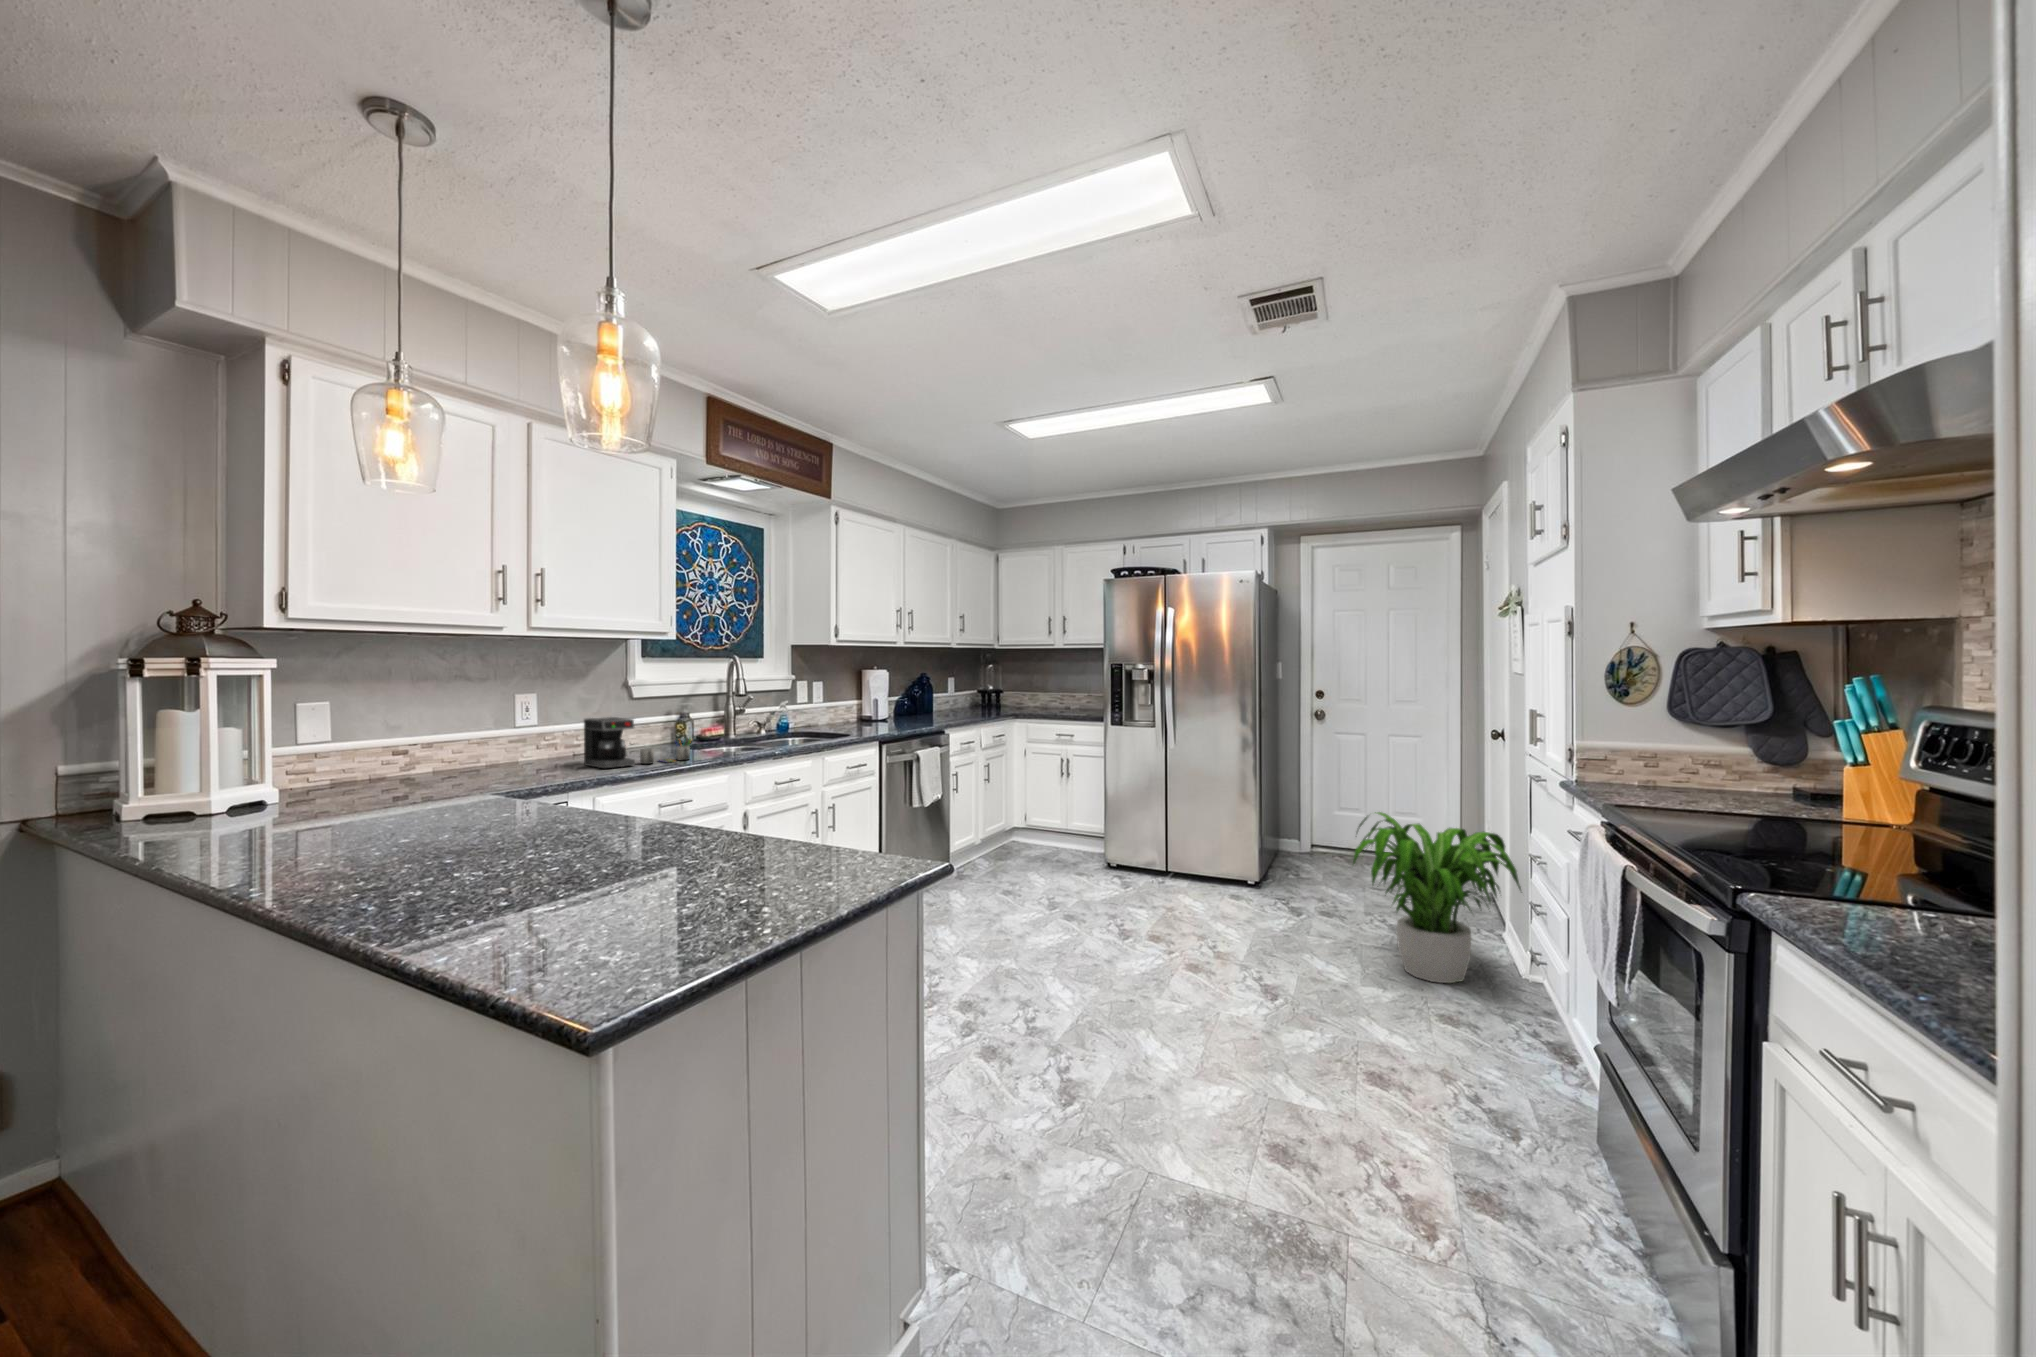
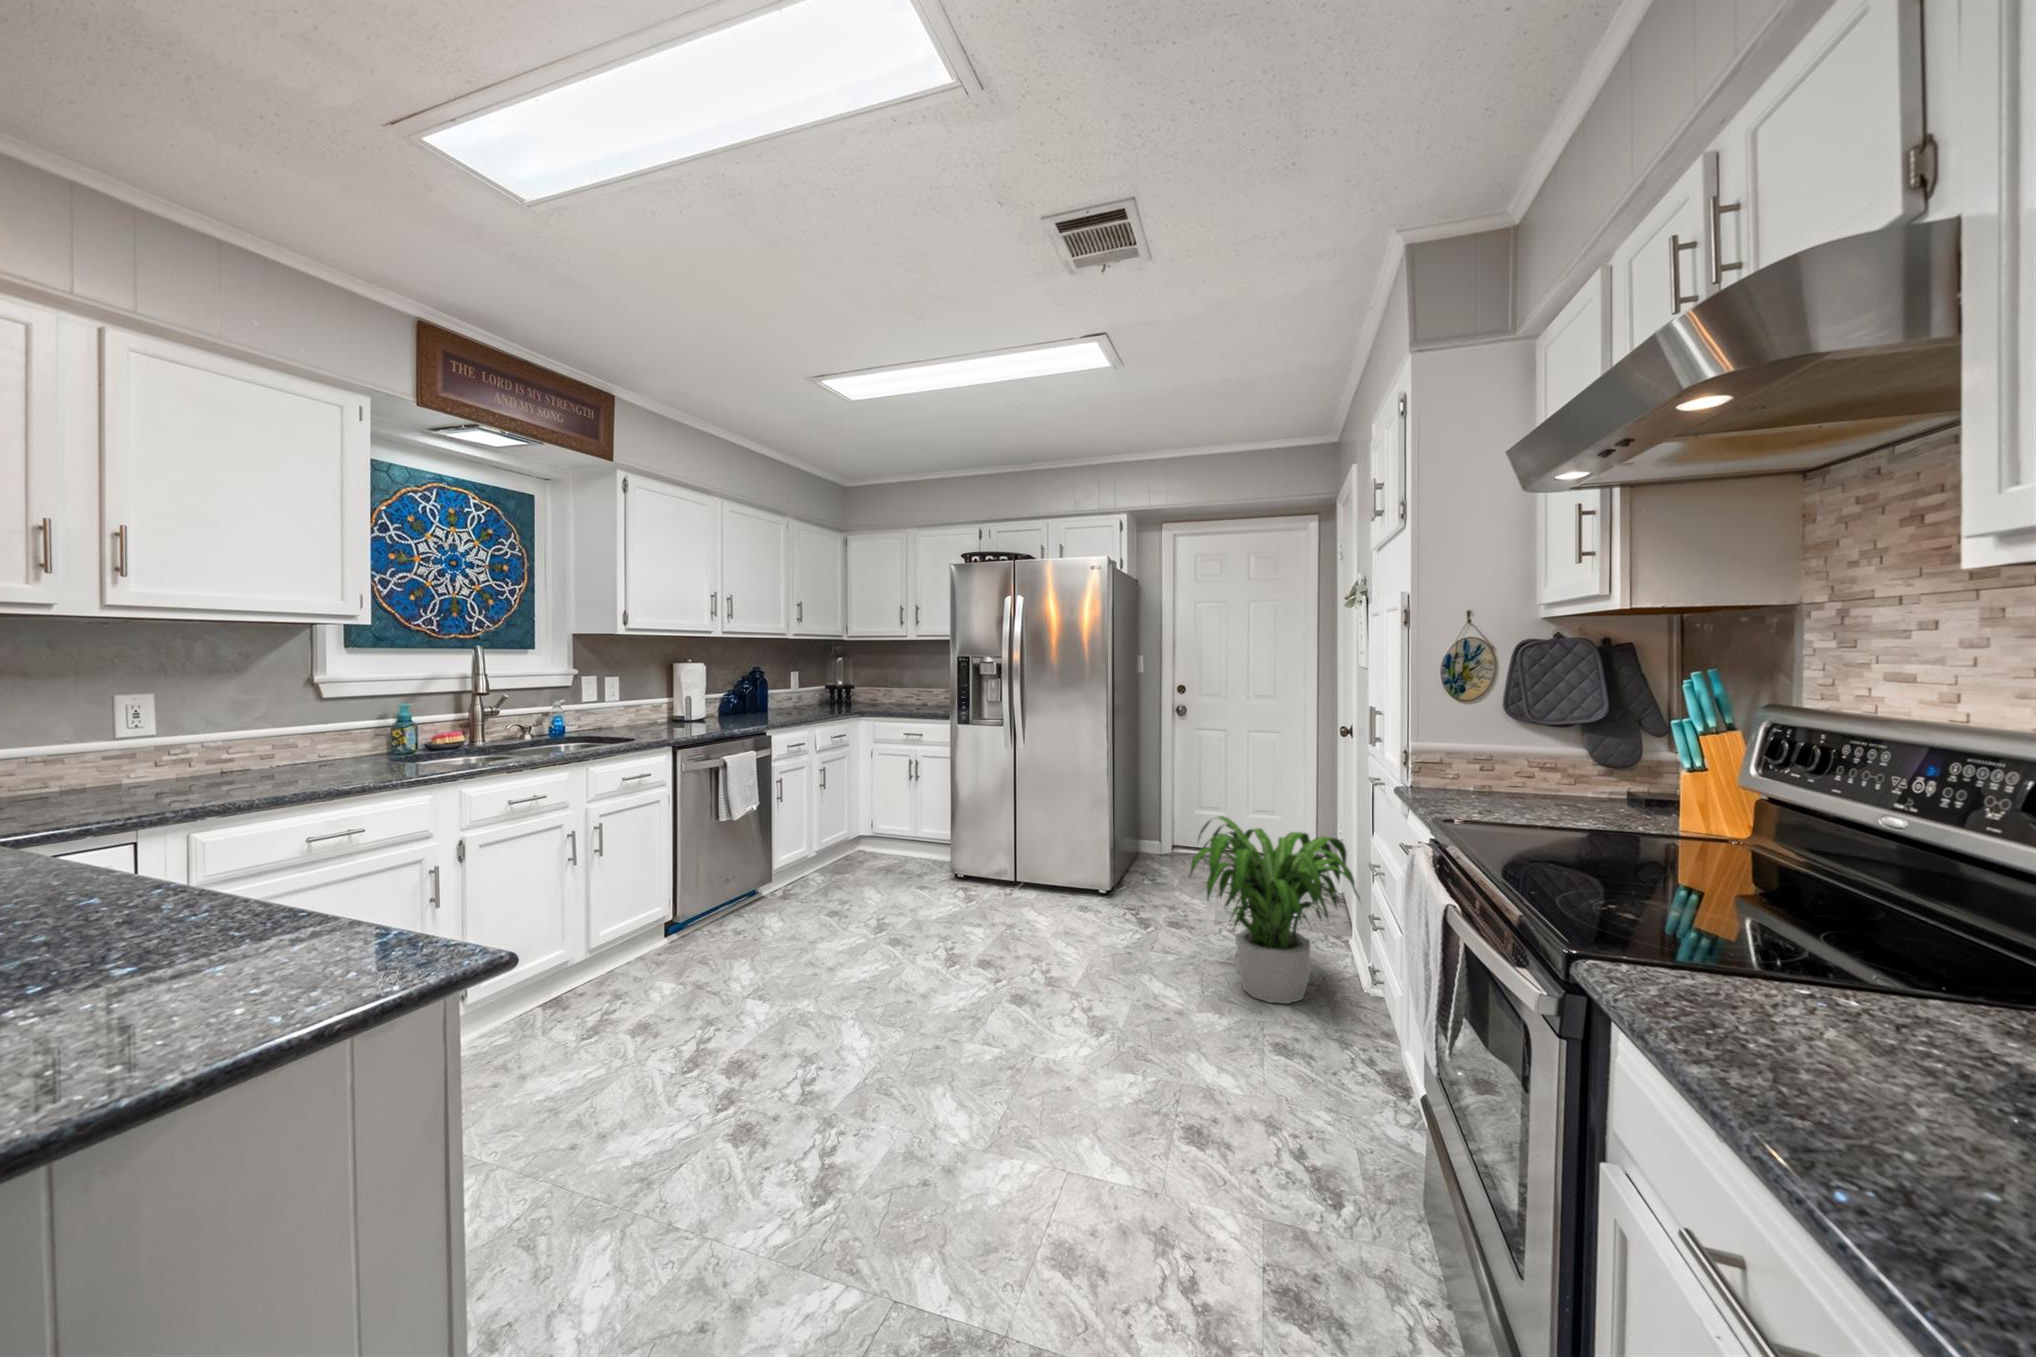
coffee maker: present [584,717,691,768] -> none [216,724,387,792]

